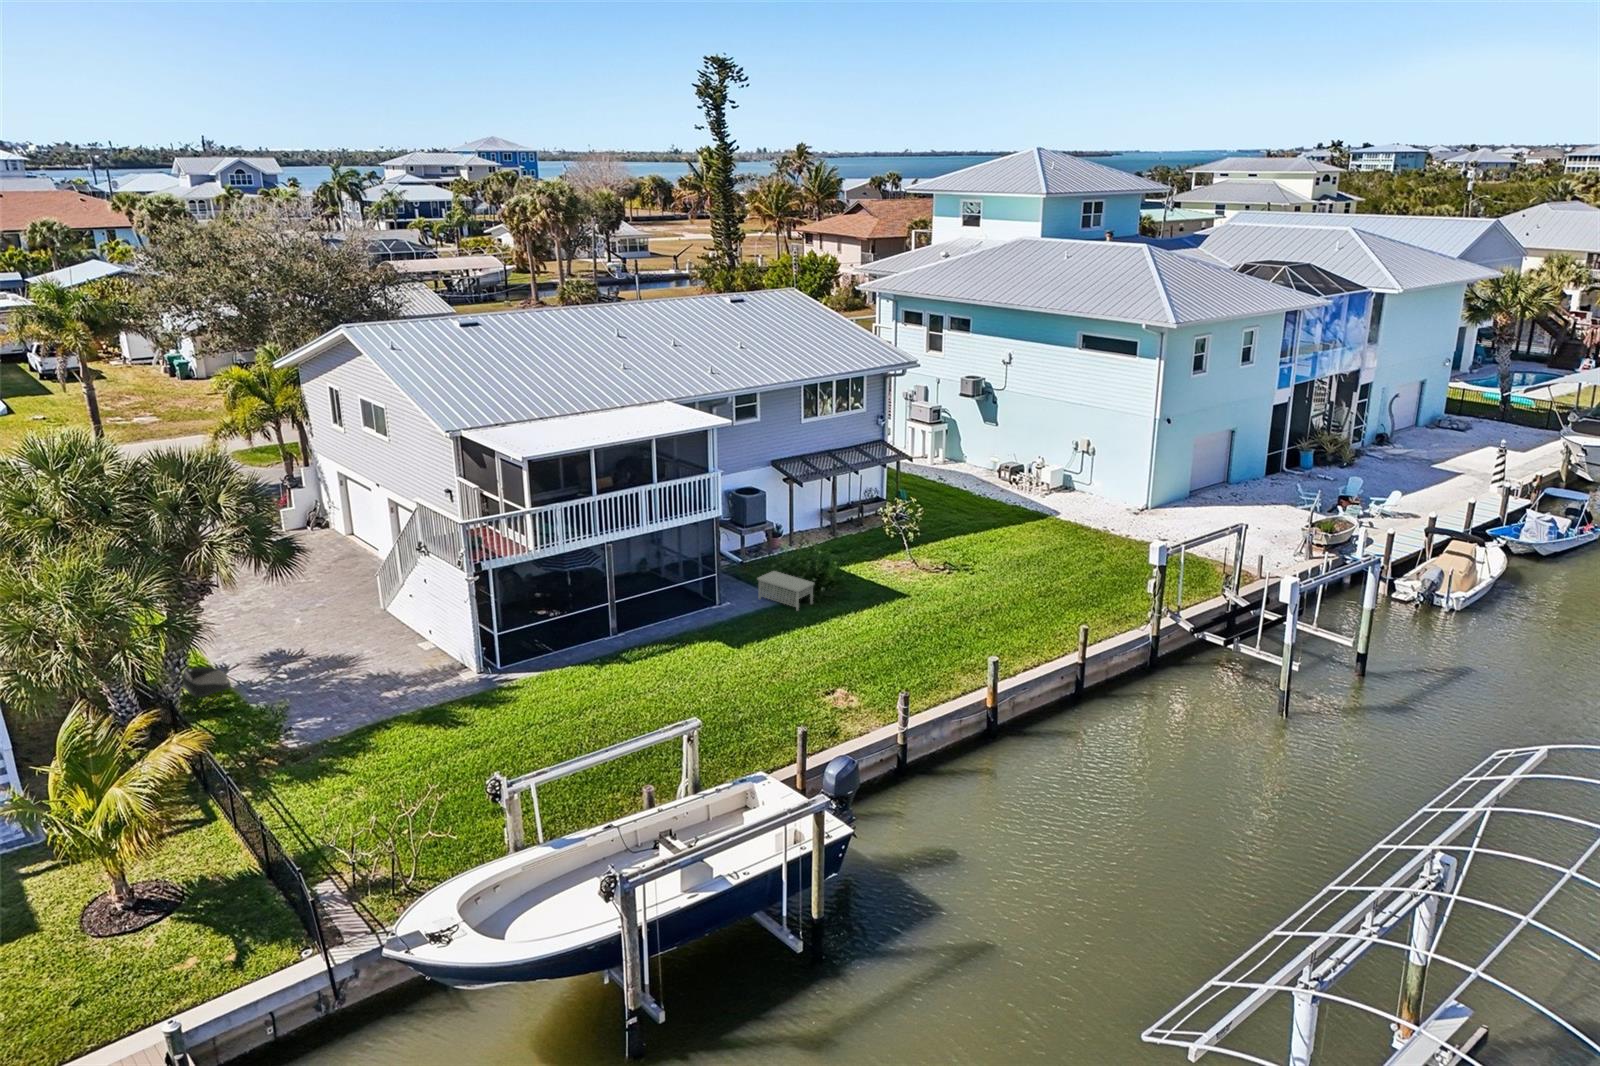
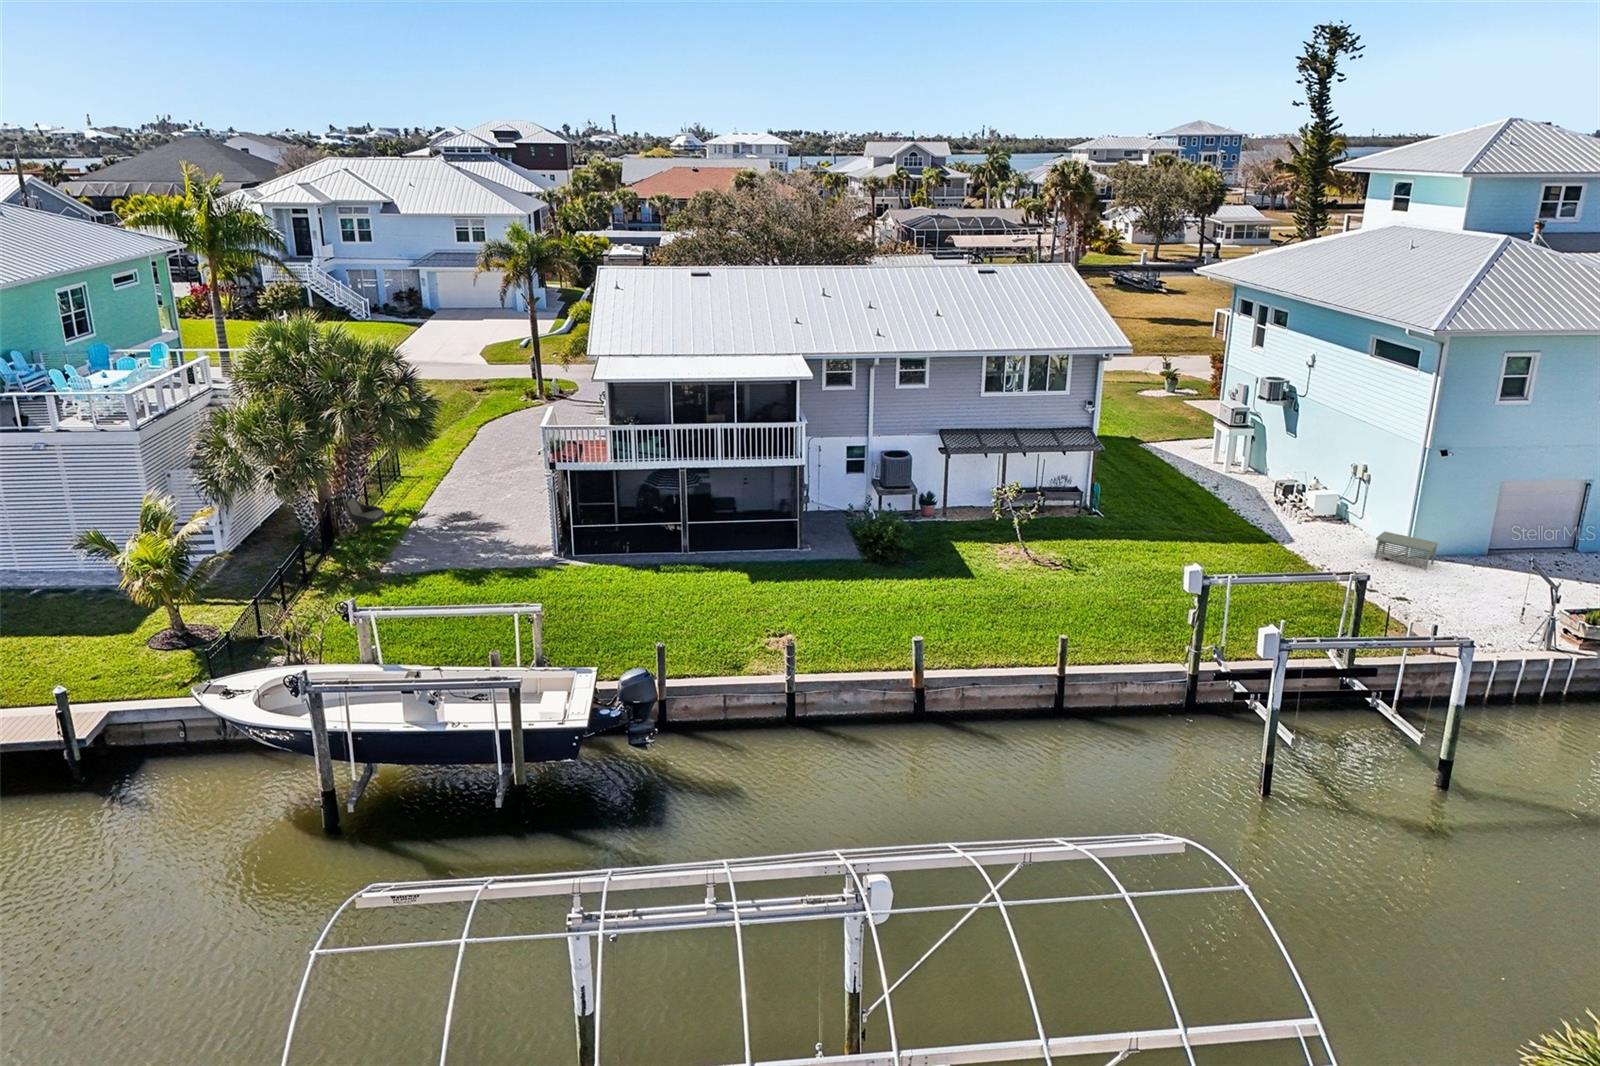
storage bench: present [757,571,814,611] -> present [1375,531,1438,570]

